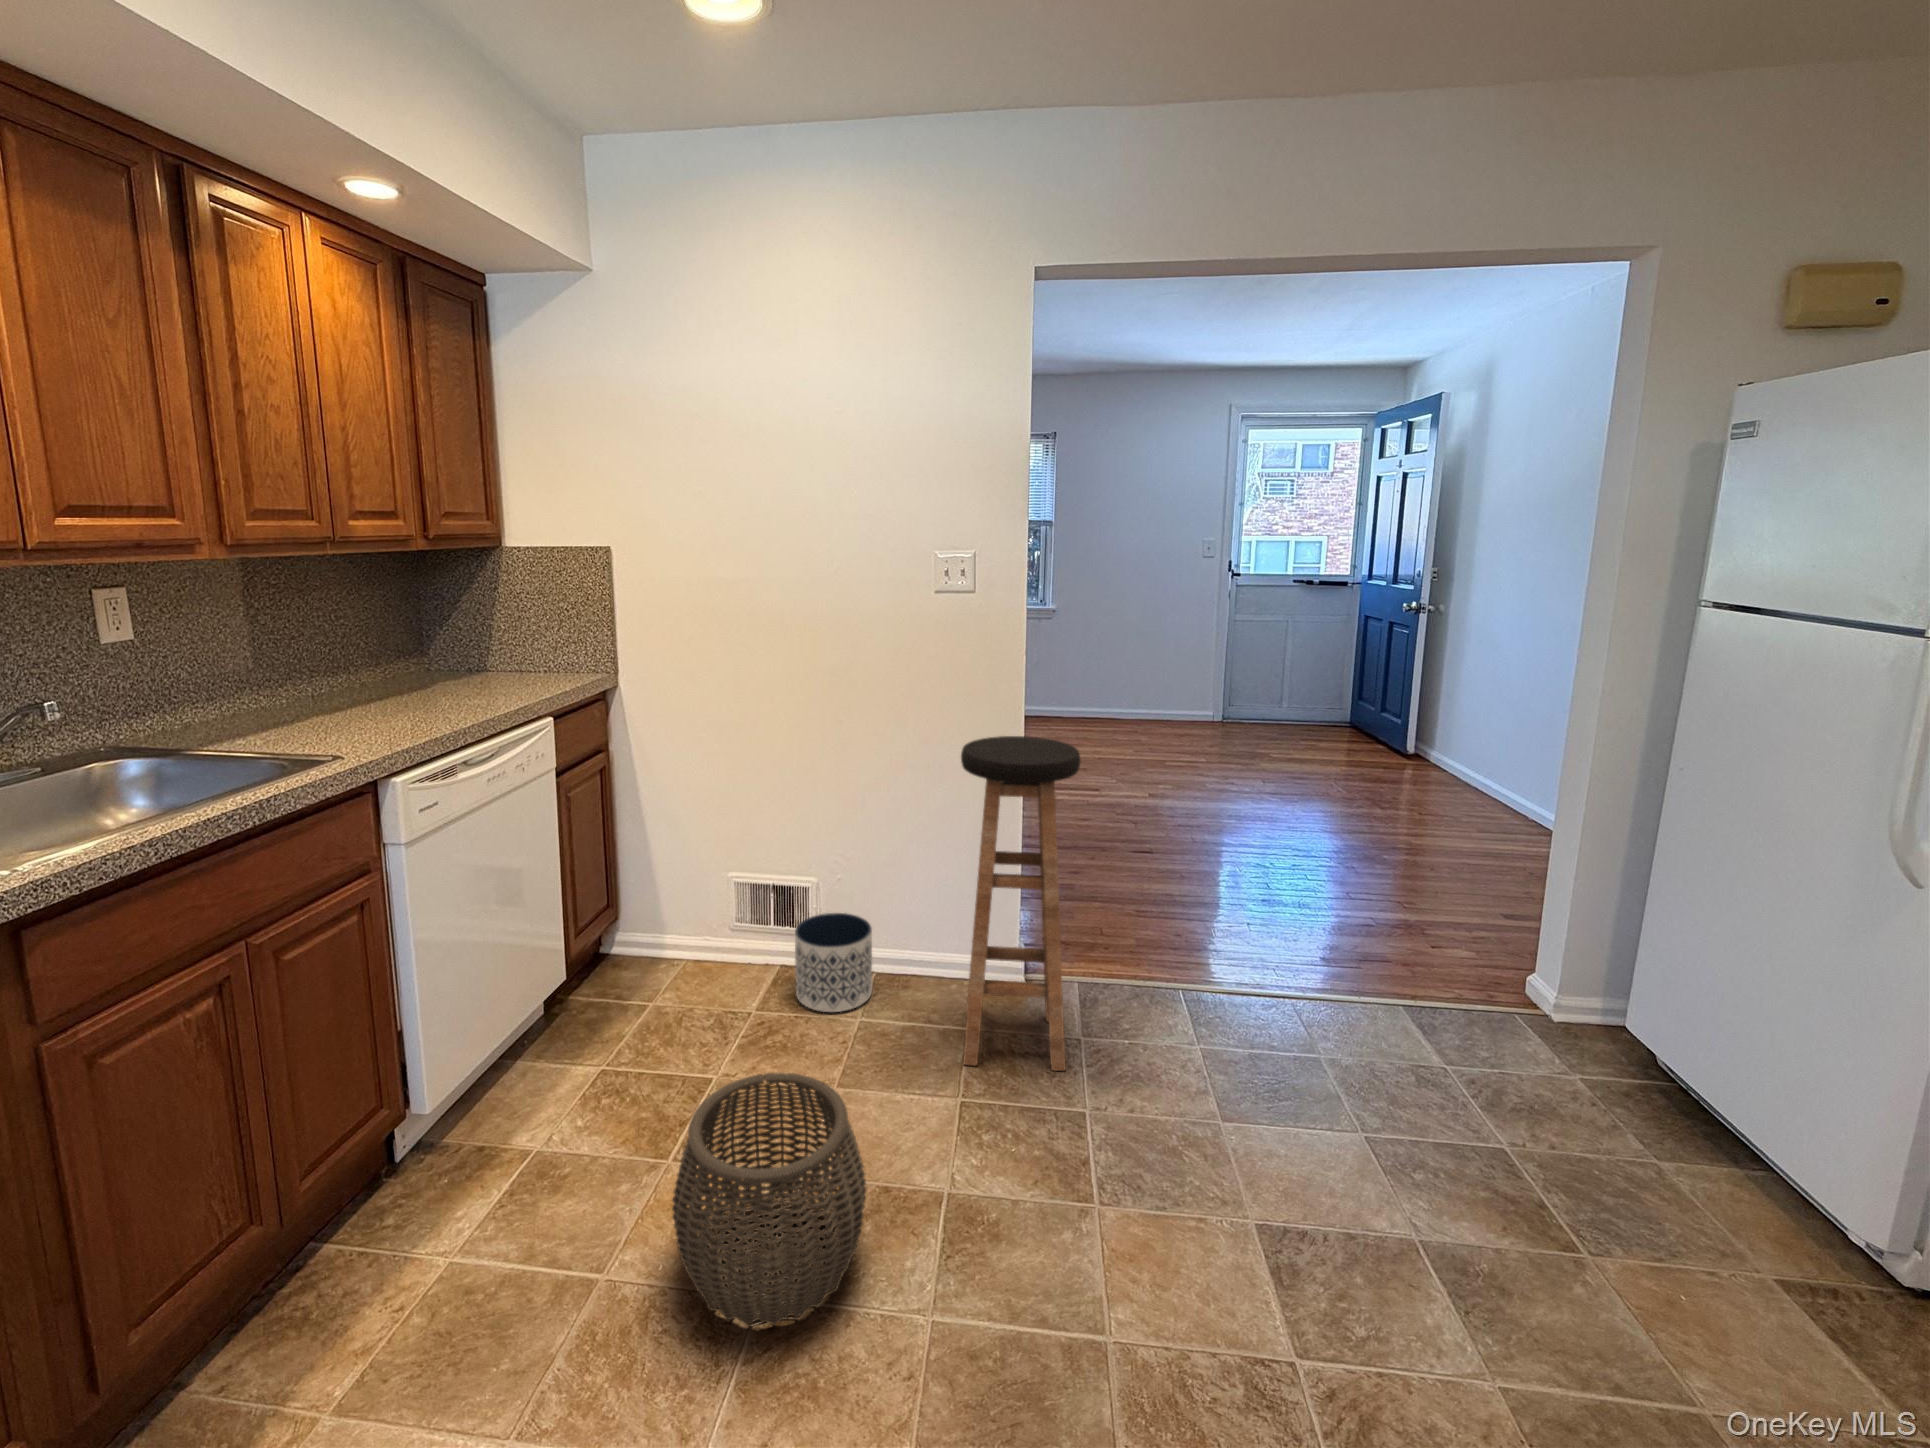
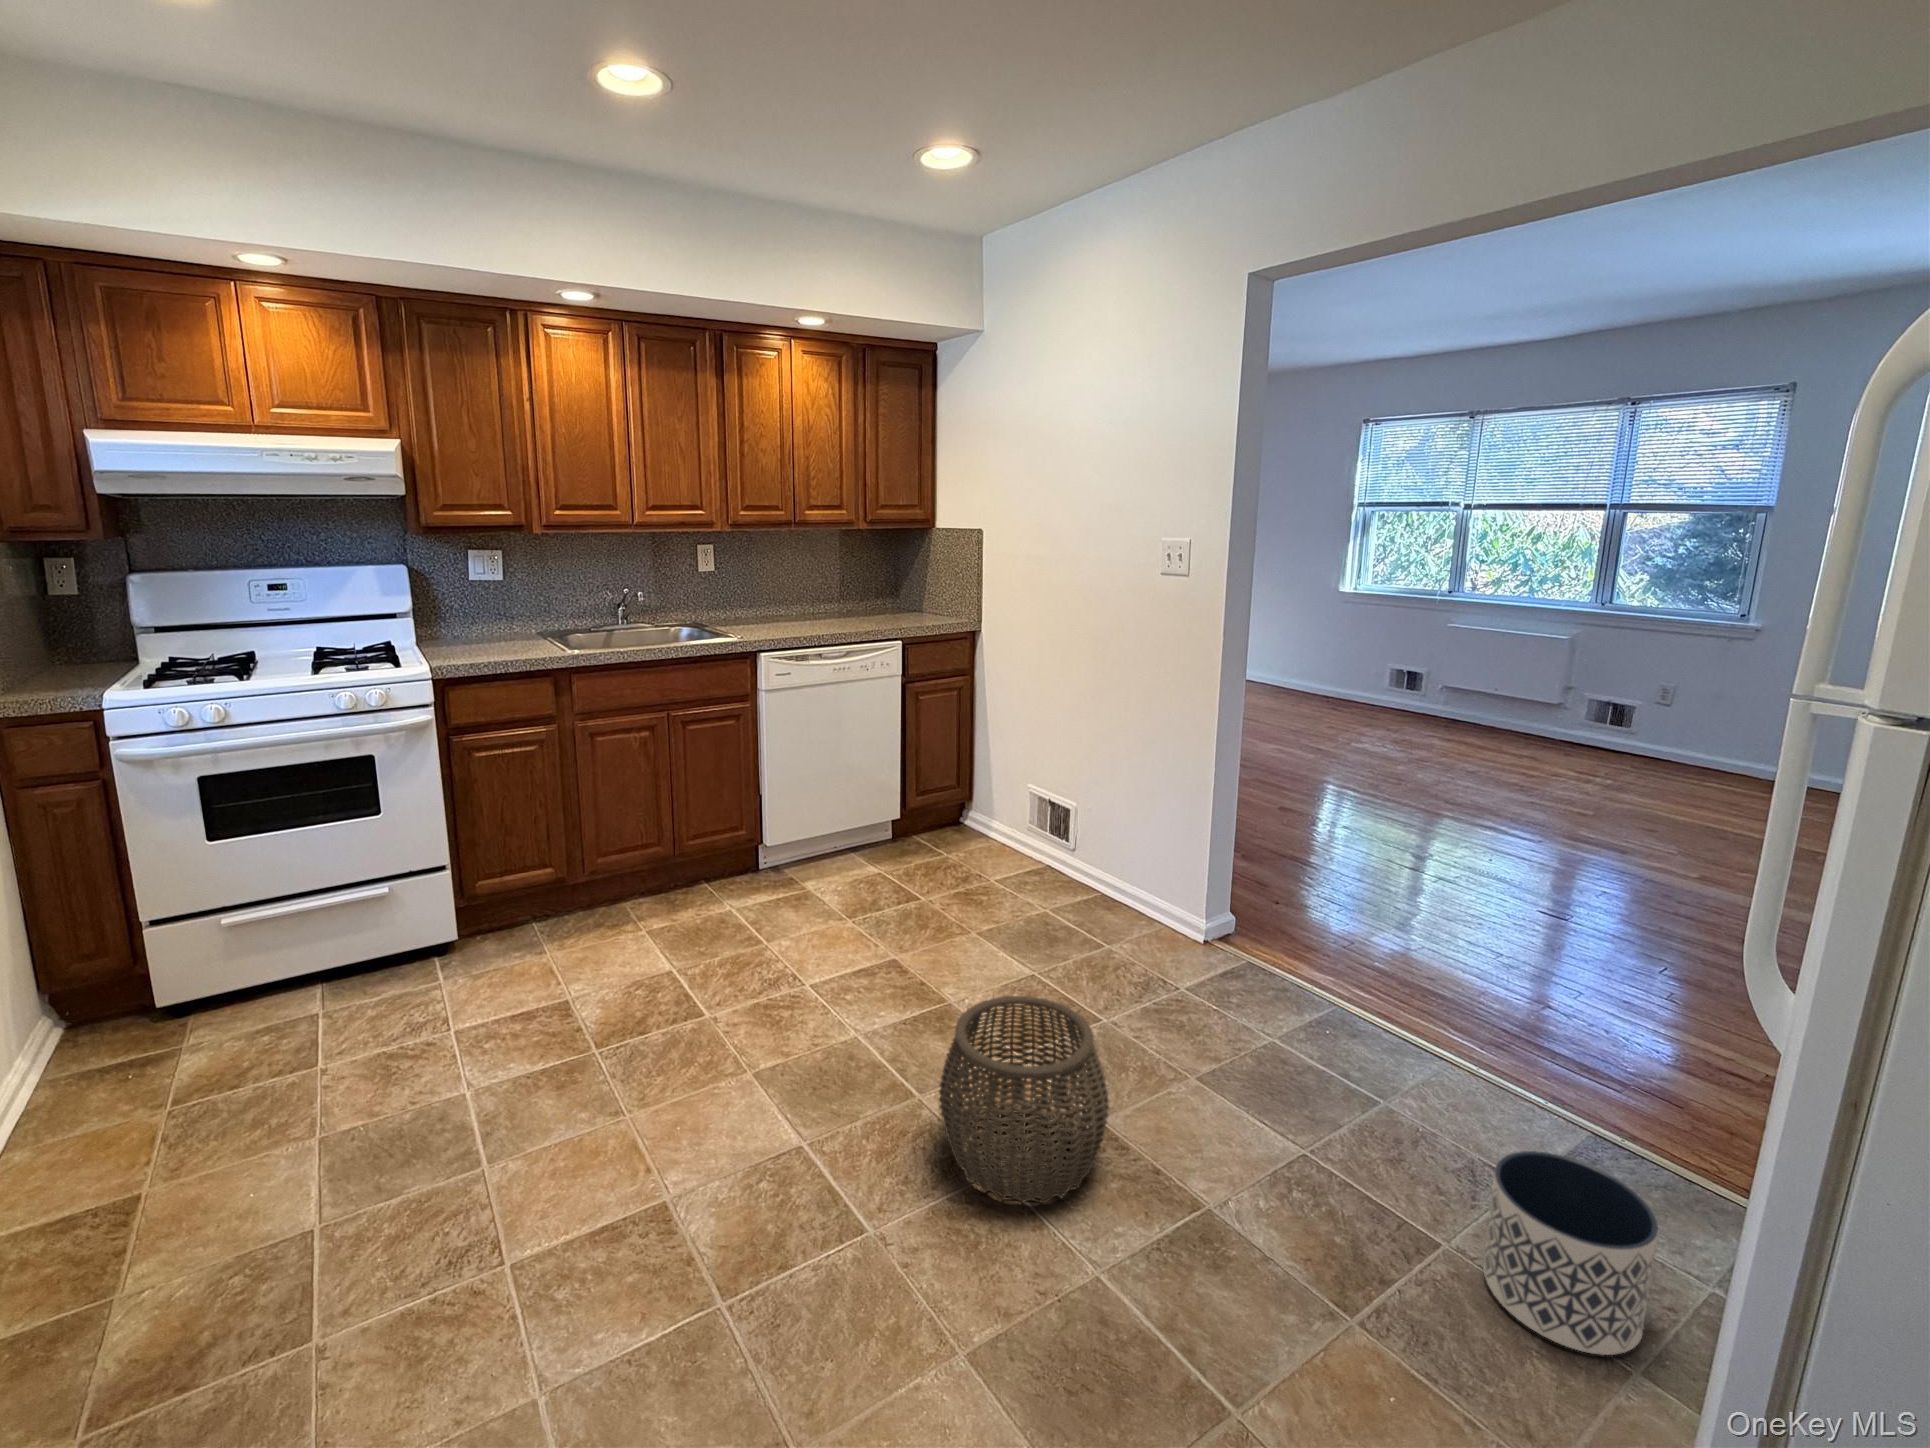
bar stool: present [961,736,1081,1071] -> none [1343,765,1558,1198]
planter: present [795,913,872,1012] -> present [1483,1151,1658,1355]

